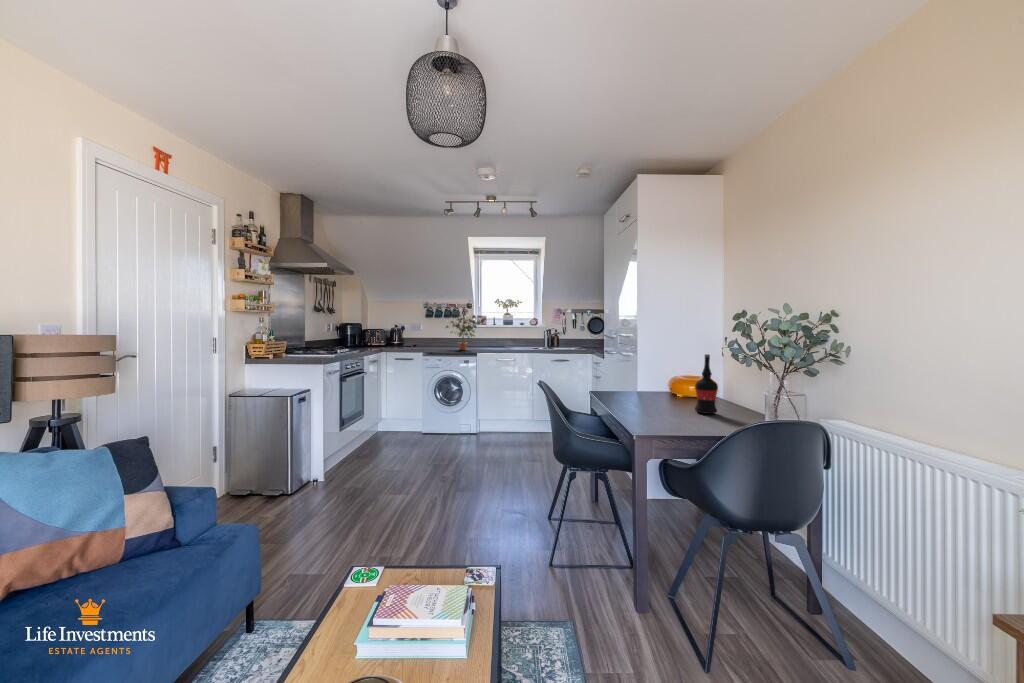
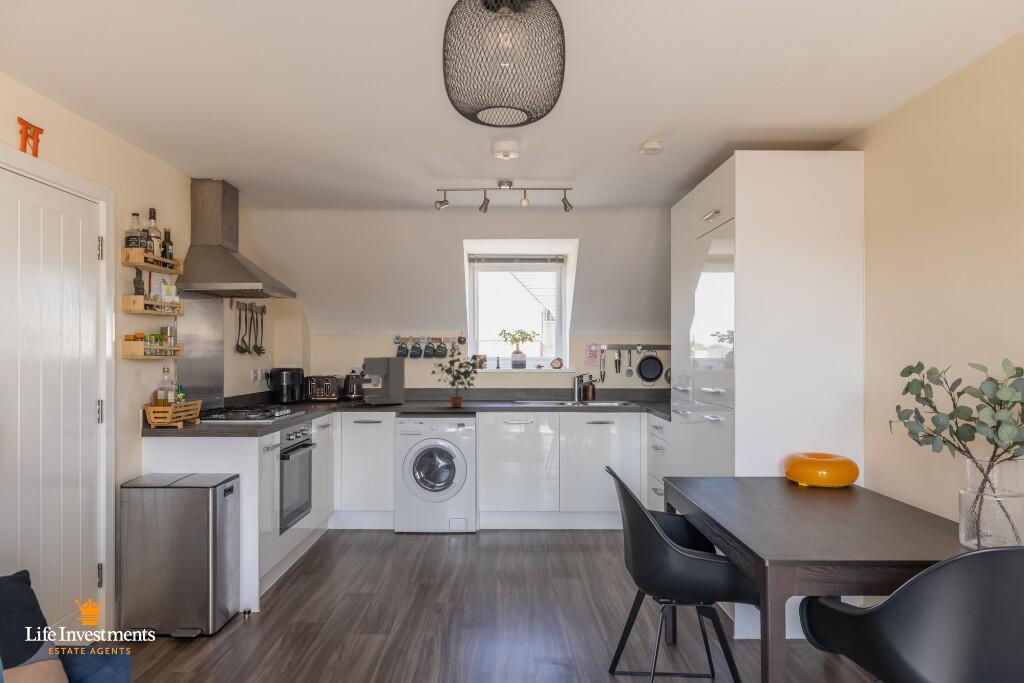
coffee maker: none [391,316,428,349] -> present [350,357,405,405]
wine bottle: present [695,354,718,414] -> none [842,426,879,518]

